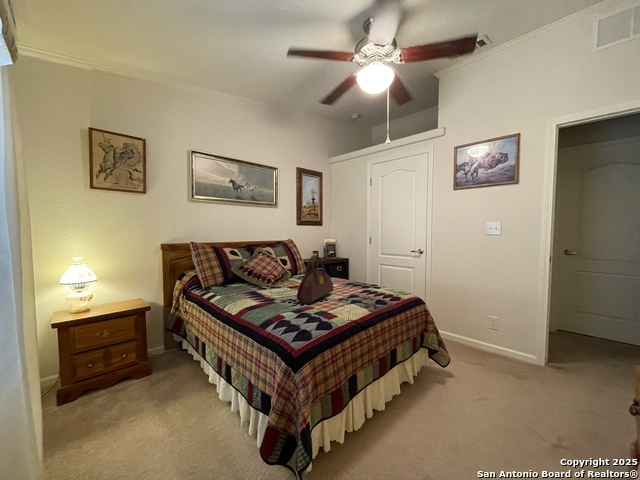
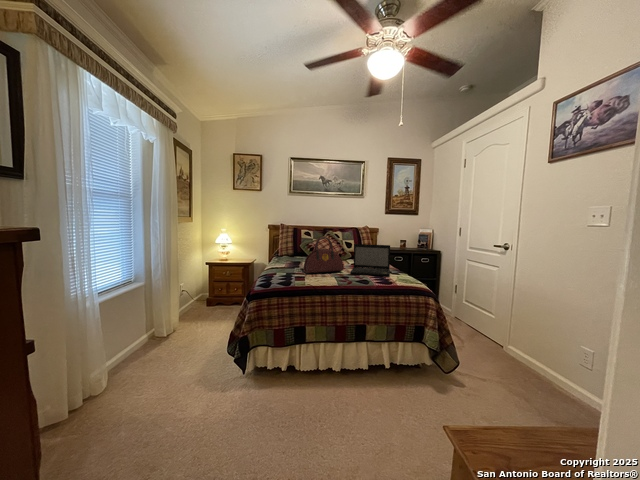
laptop: none [329,258,377,293] -> present [350,244,390,276]

